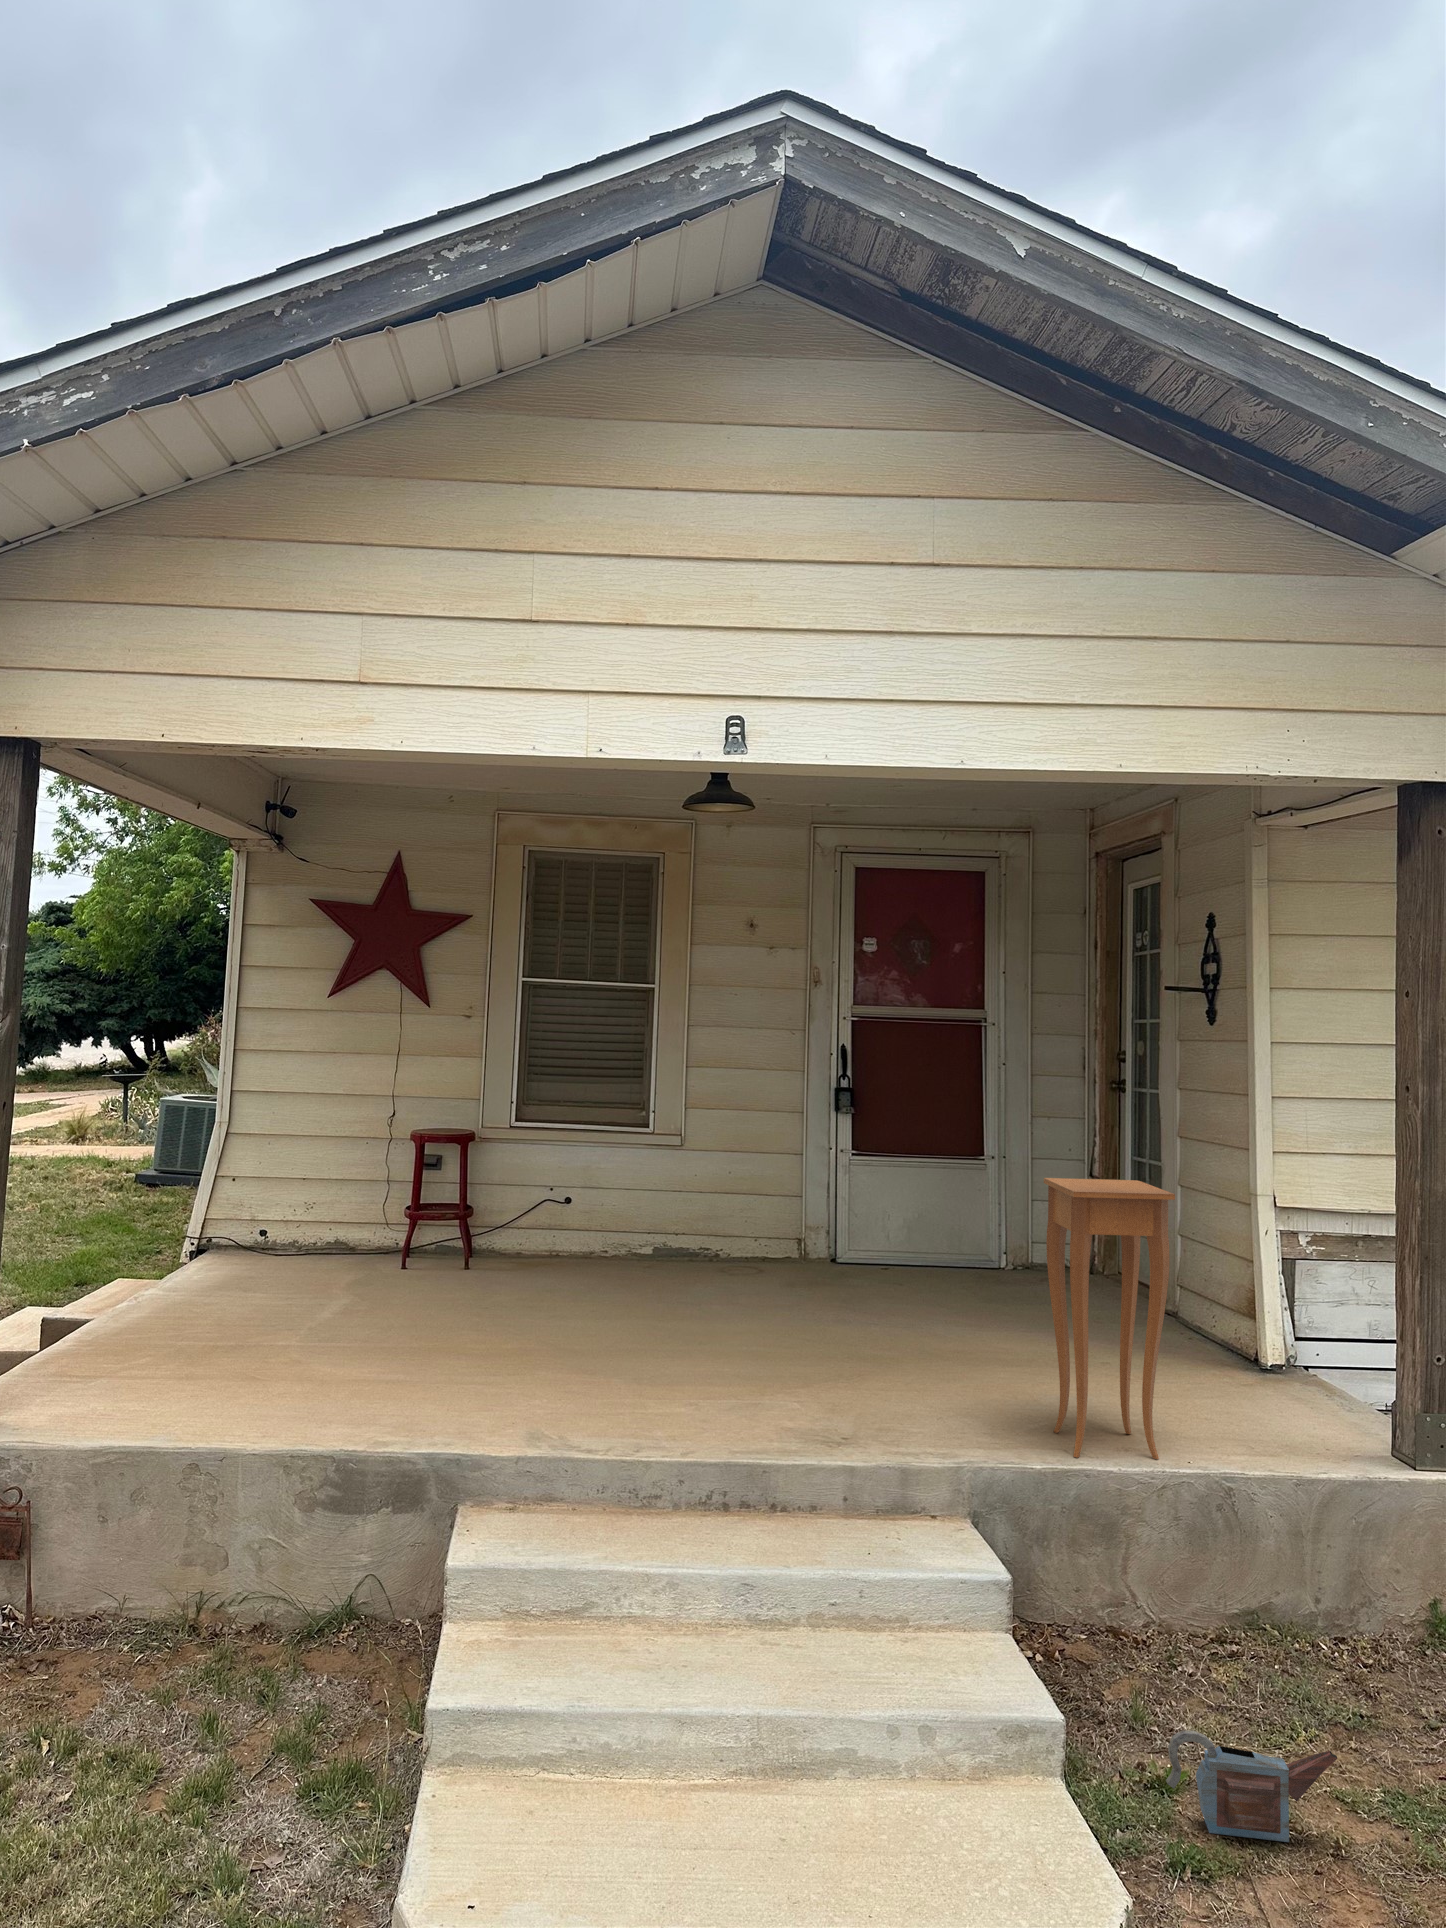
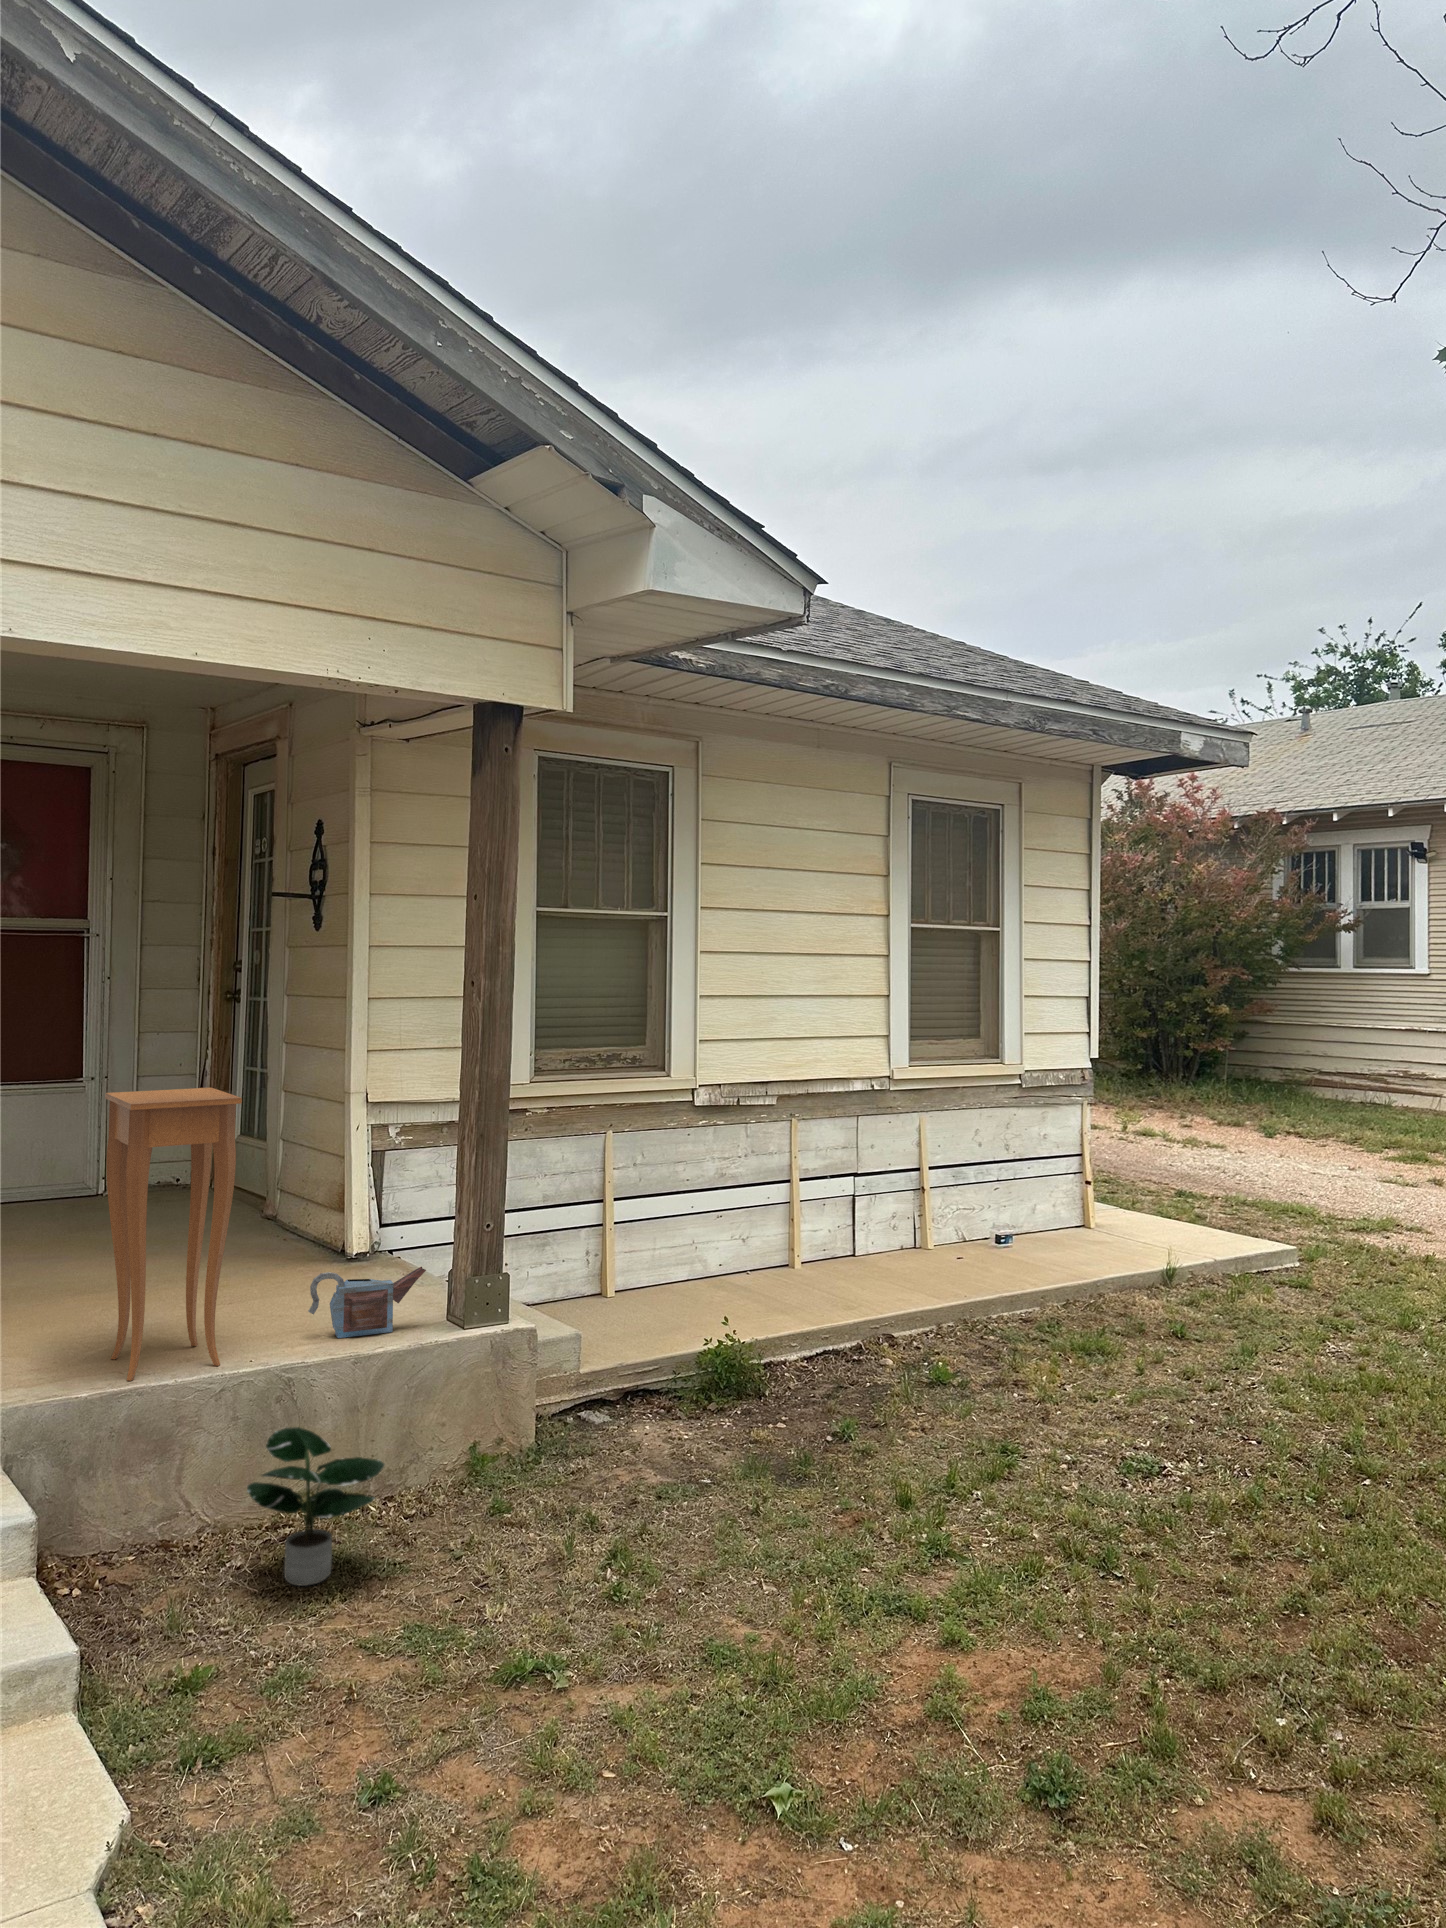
potted plant: none [1198,1539,1346,1715] -> present [247,1427,384,1586]
watering can: present [1166,1730,1338,1842] -> present [308,1267,426,1338]

